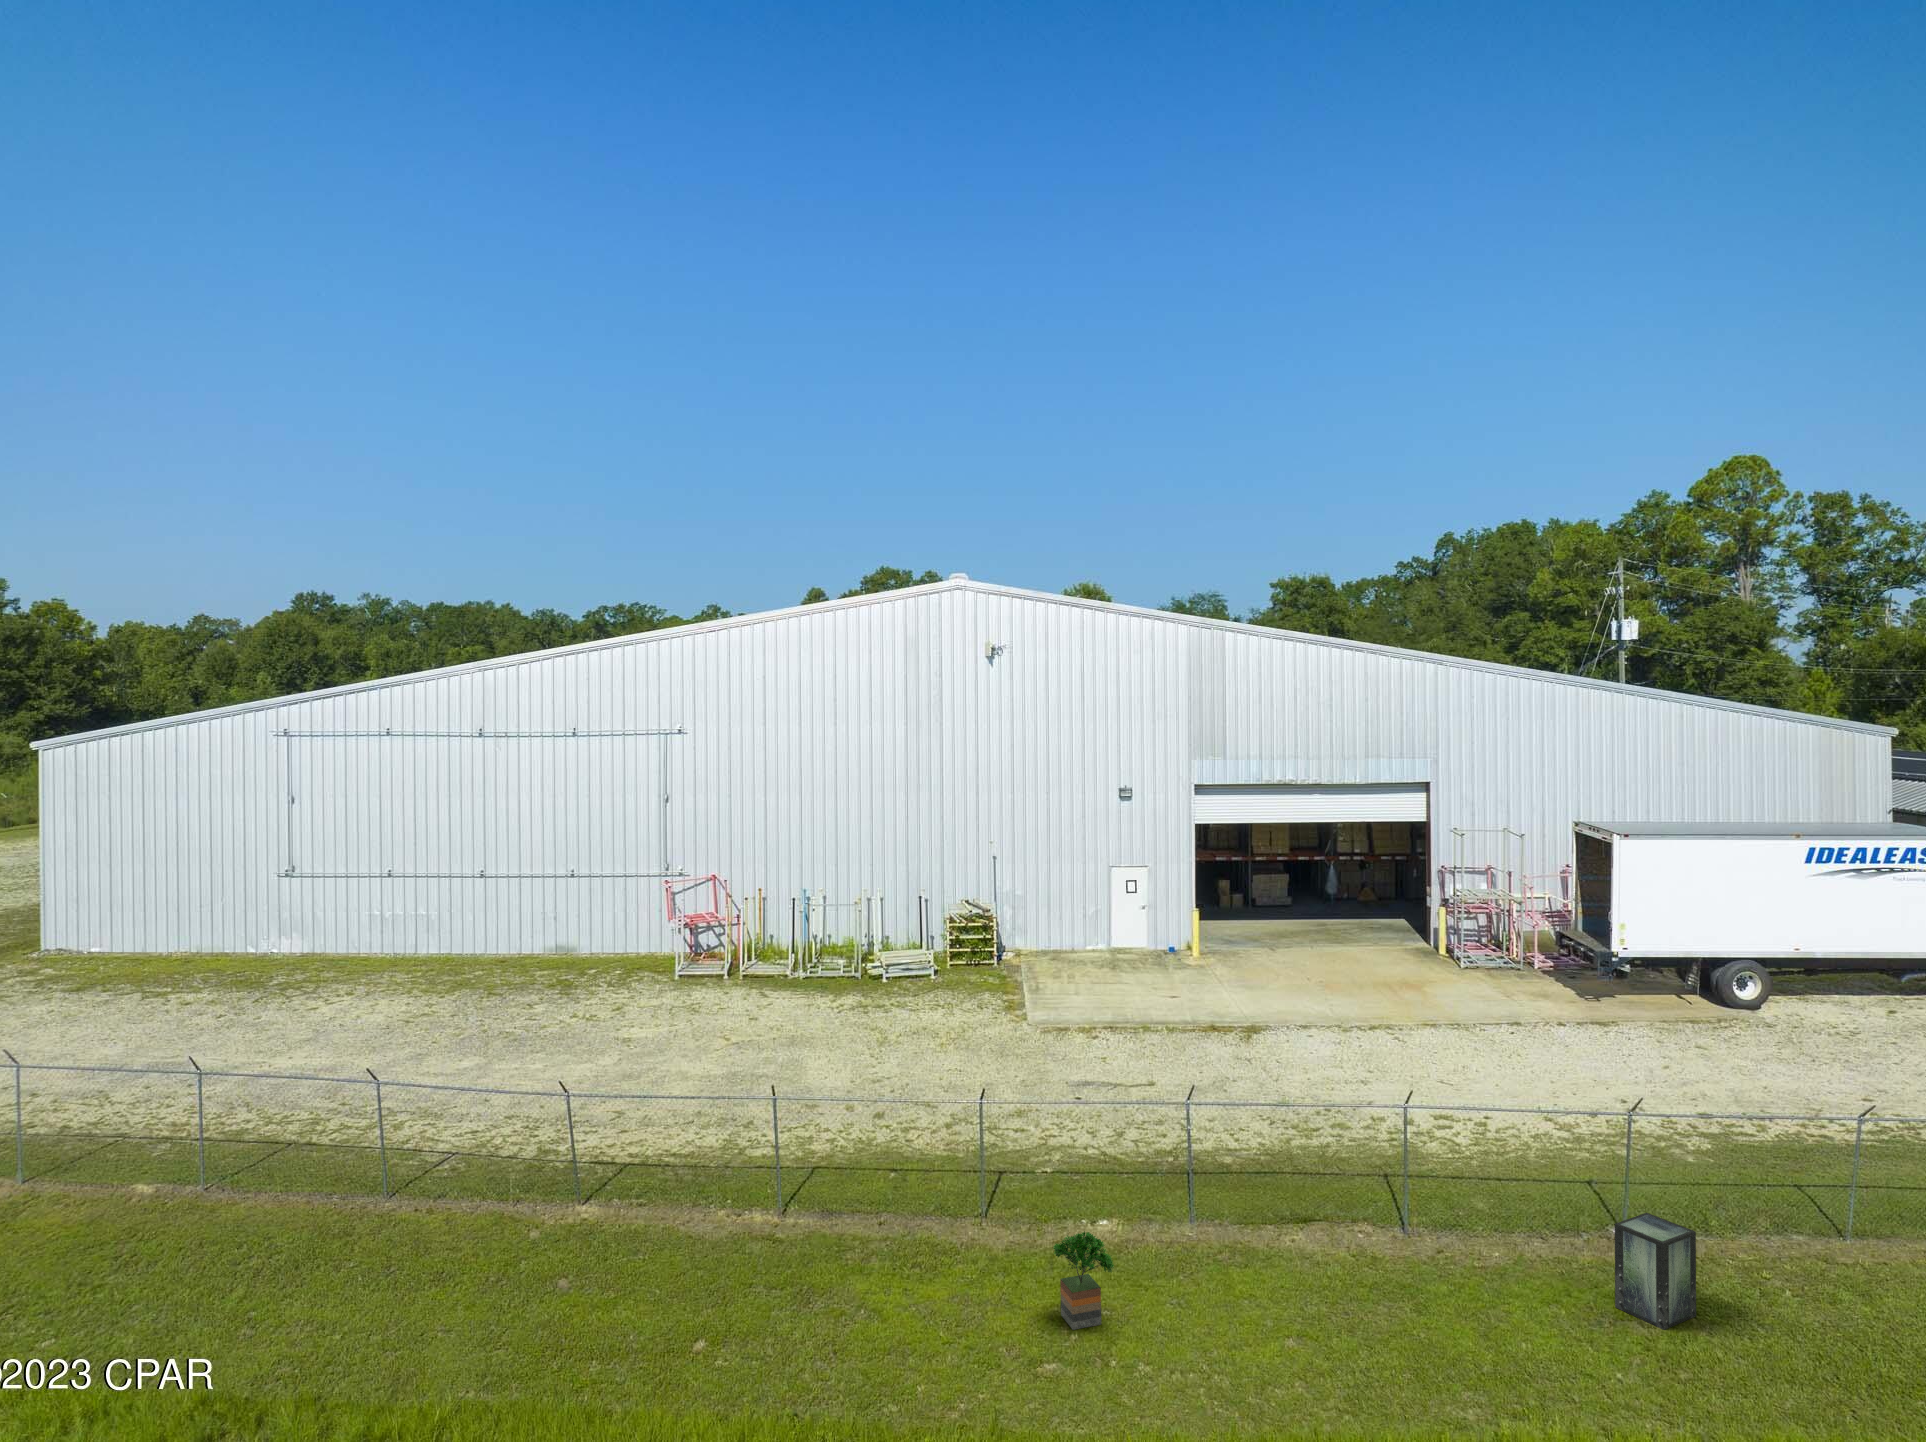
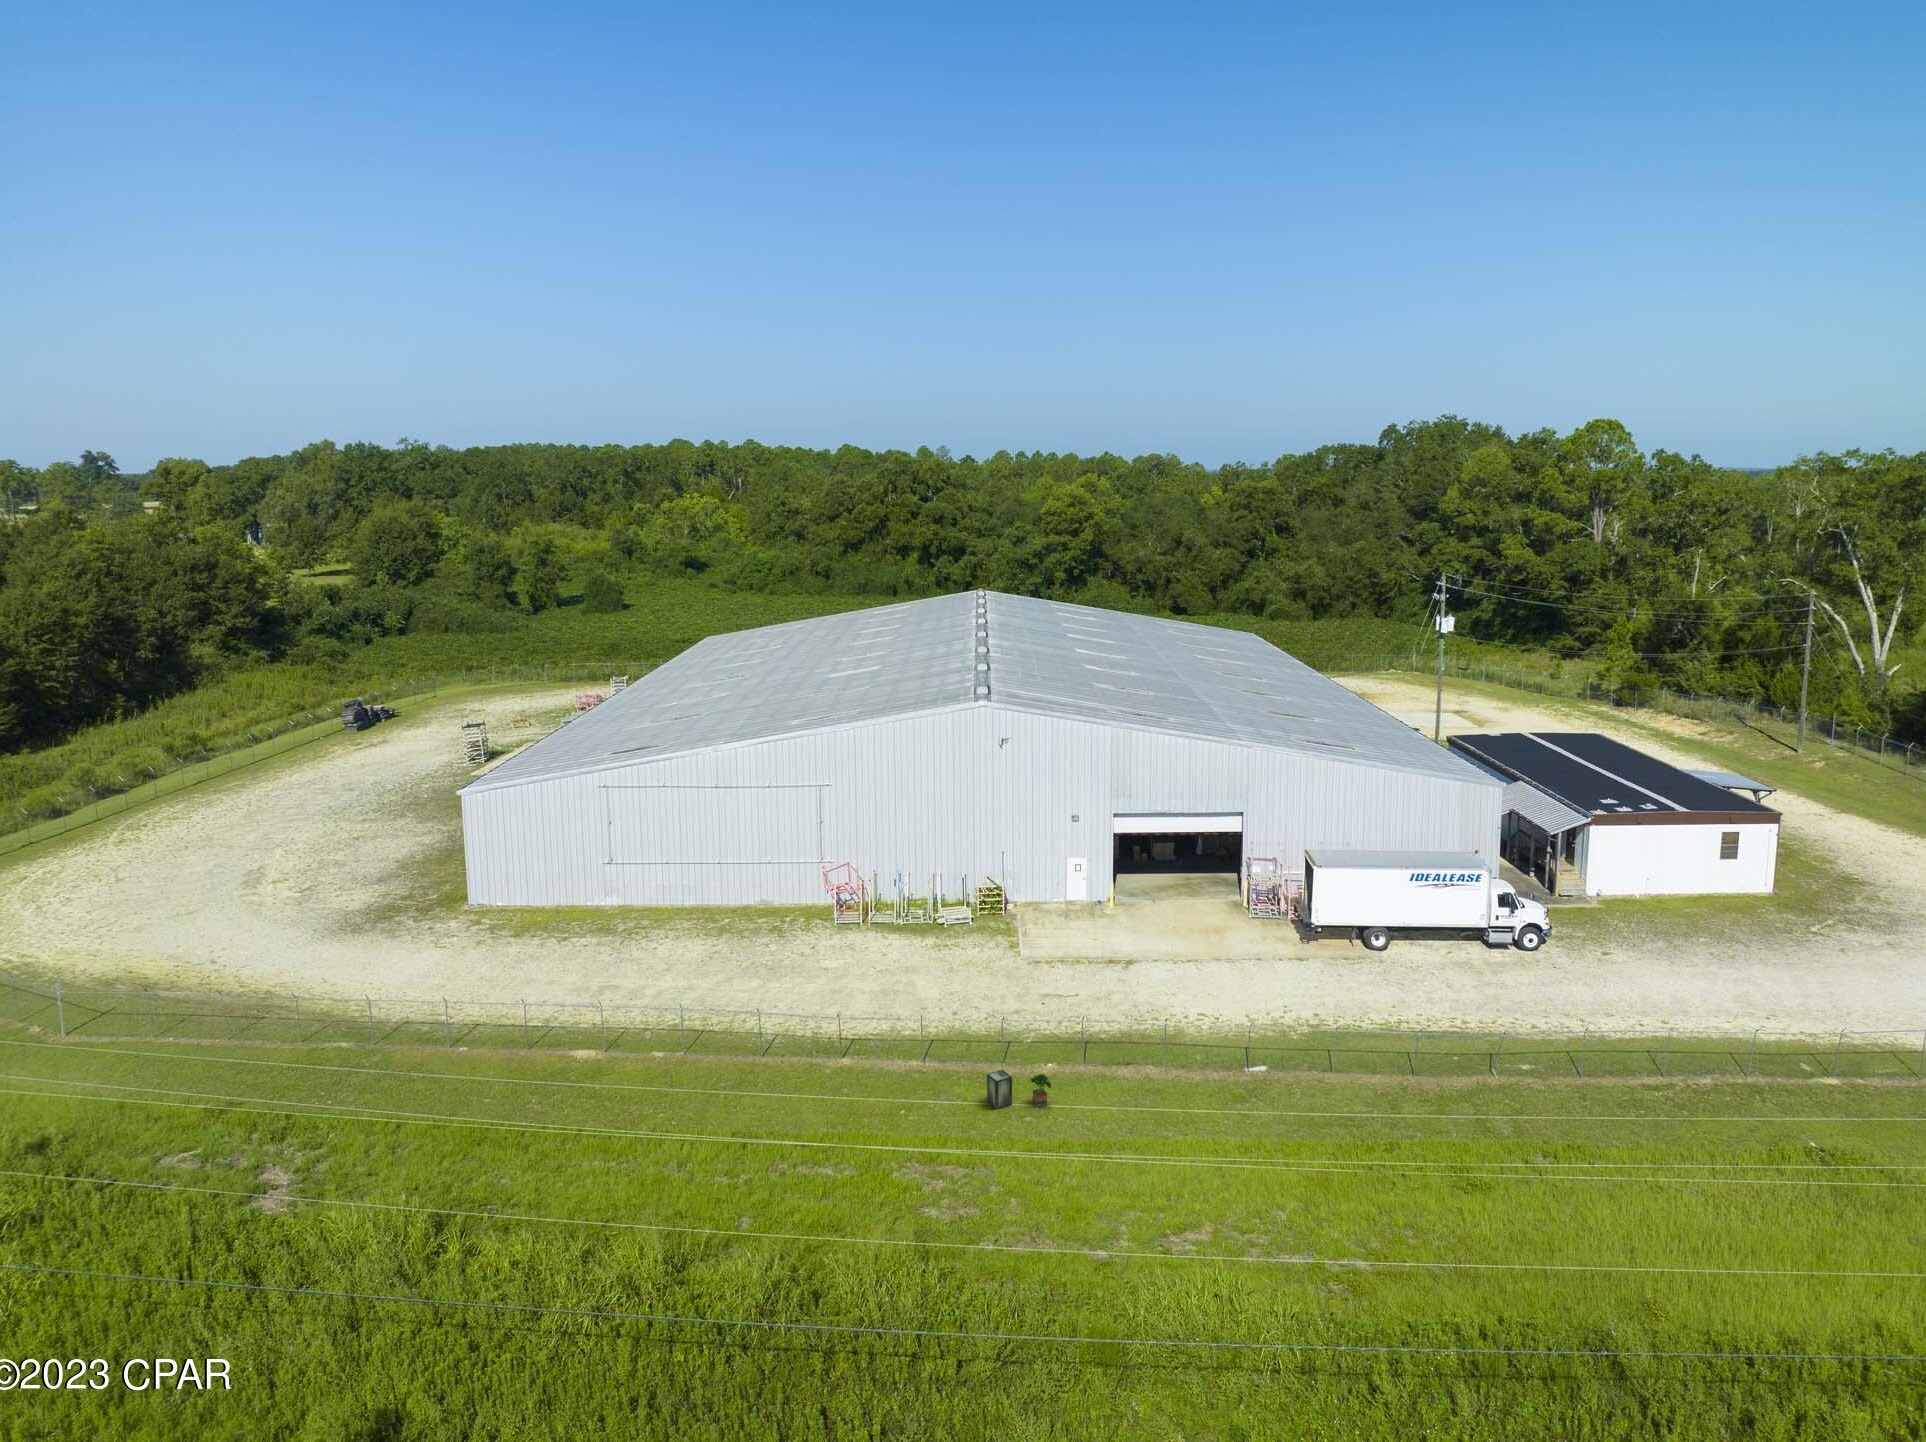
storage box: present [1615,1213,1696,1330] -> present [987,1070,1012,1110]

